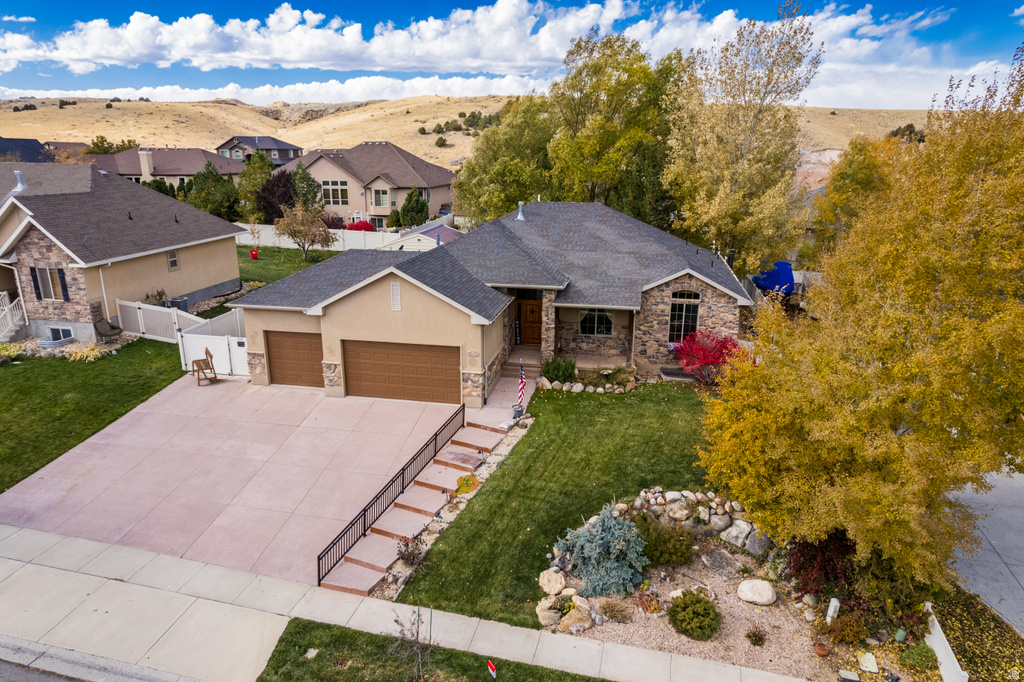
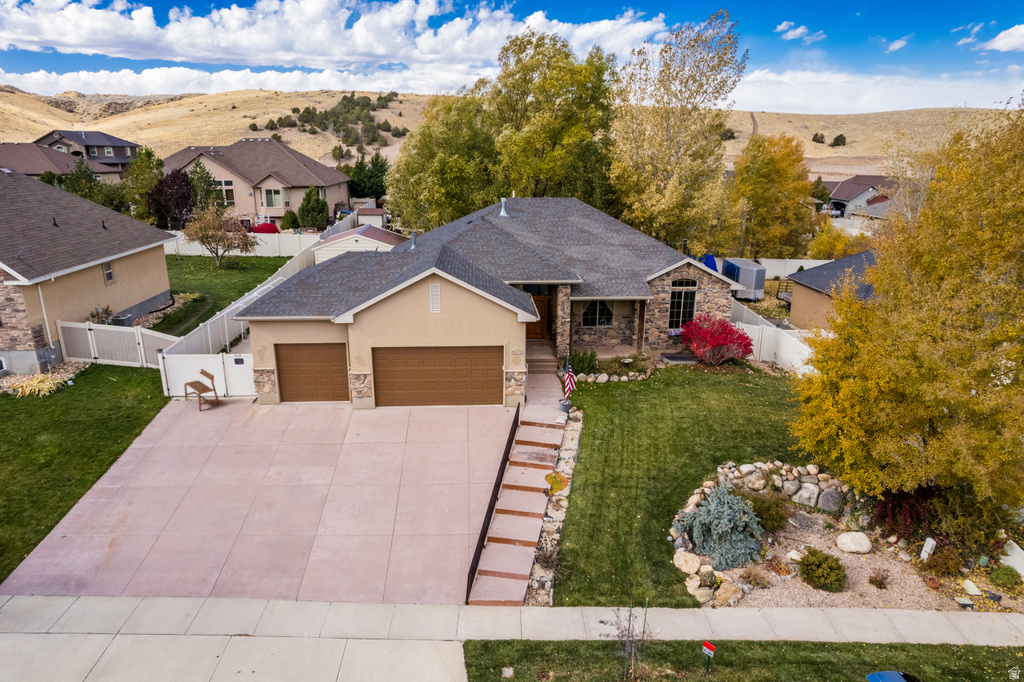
lounge chair: present [93,320,124,337] -> none [39,345,77,377]

